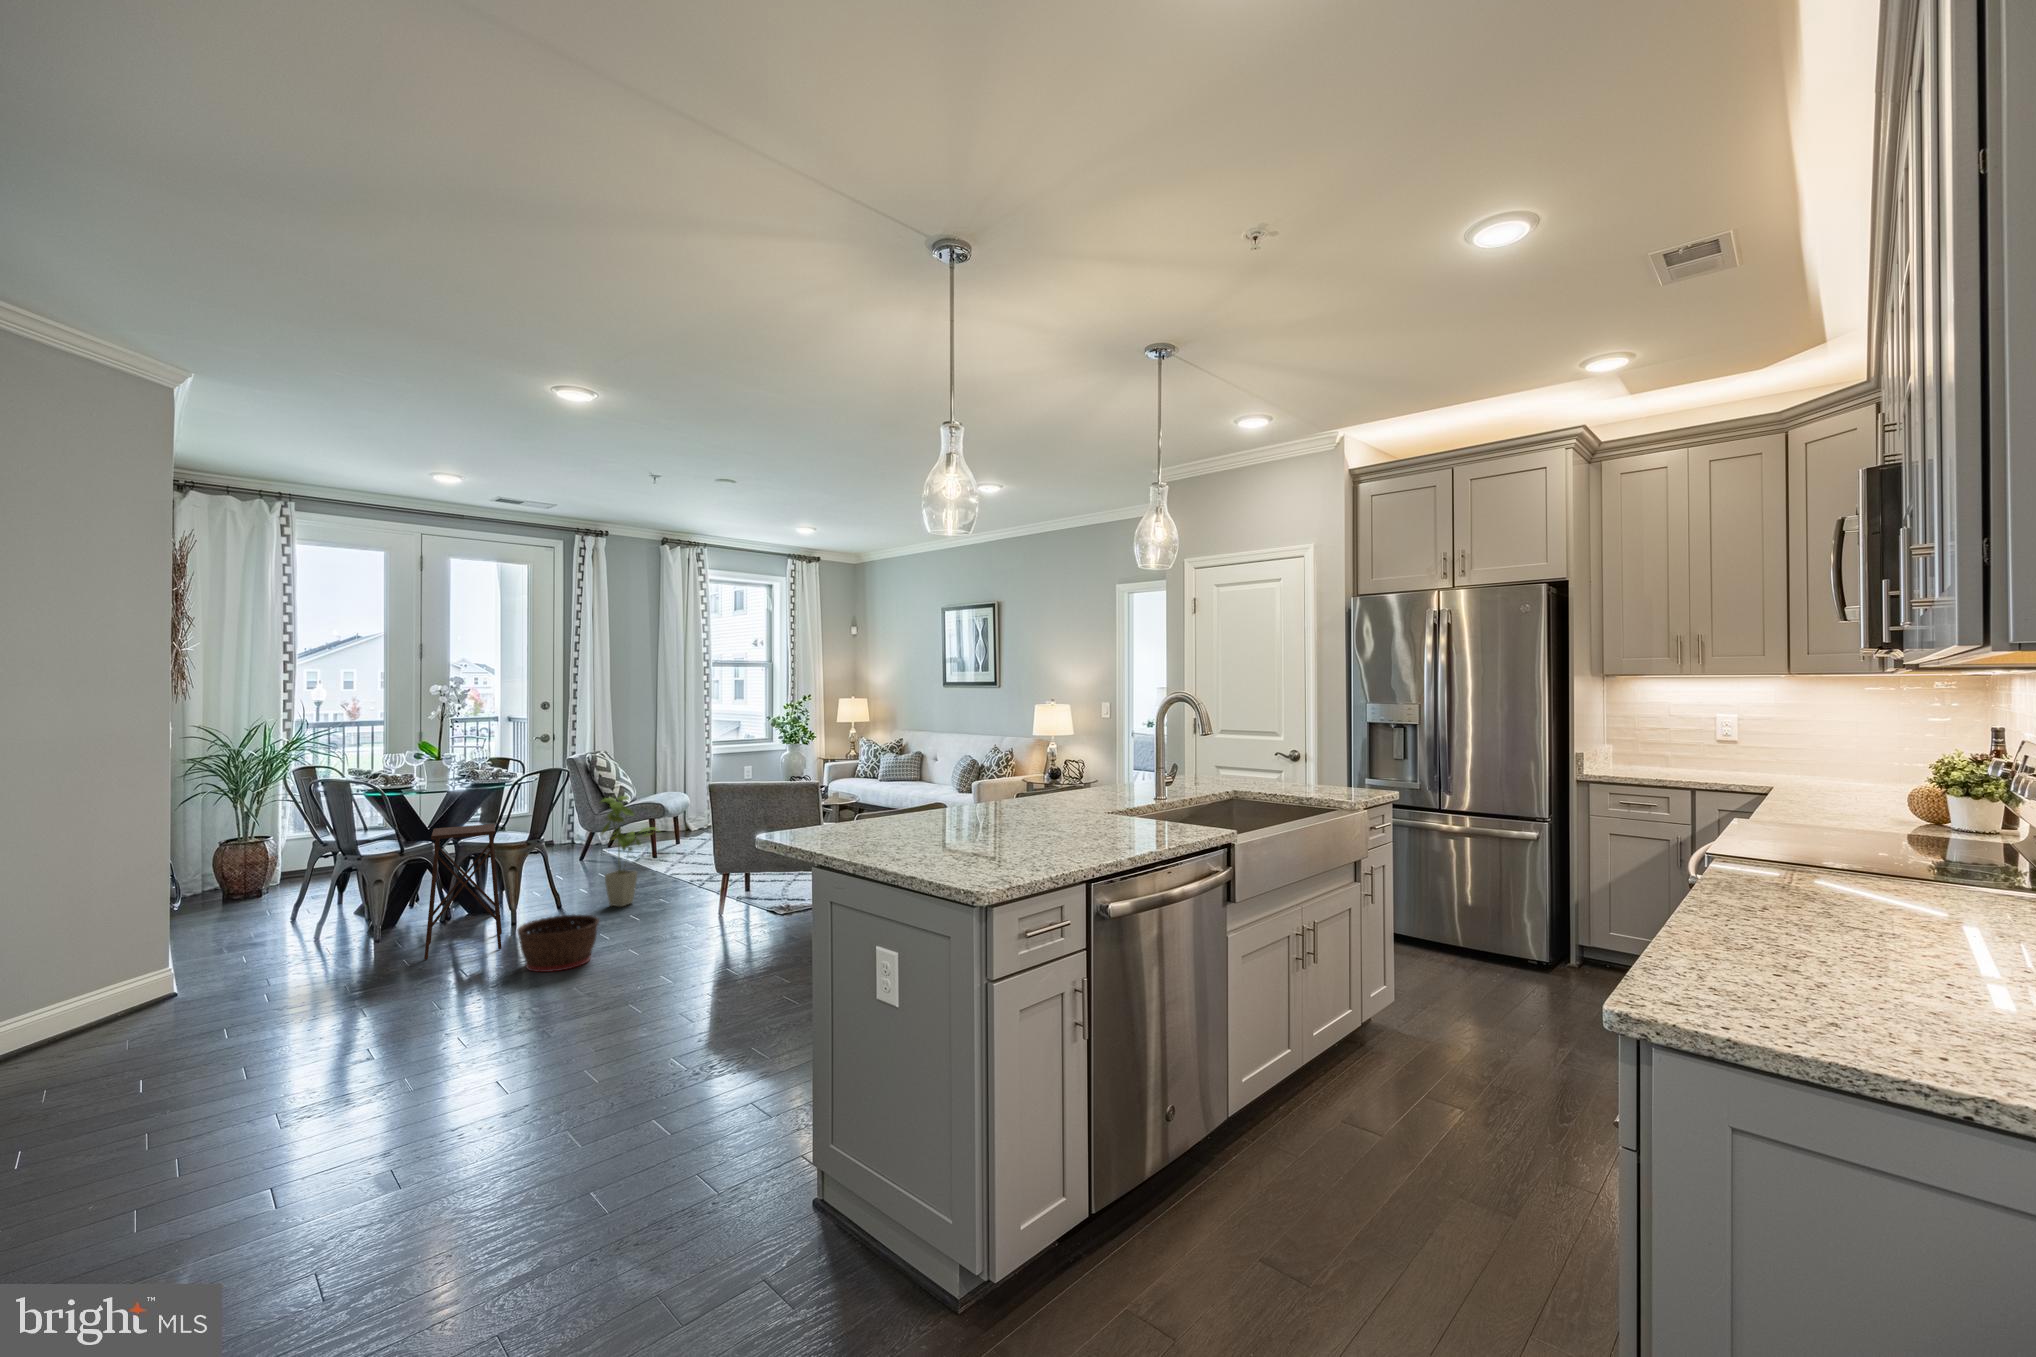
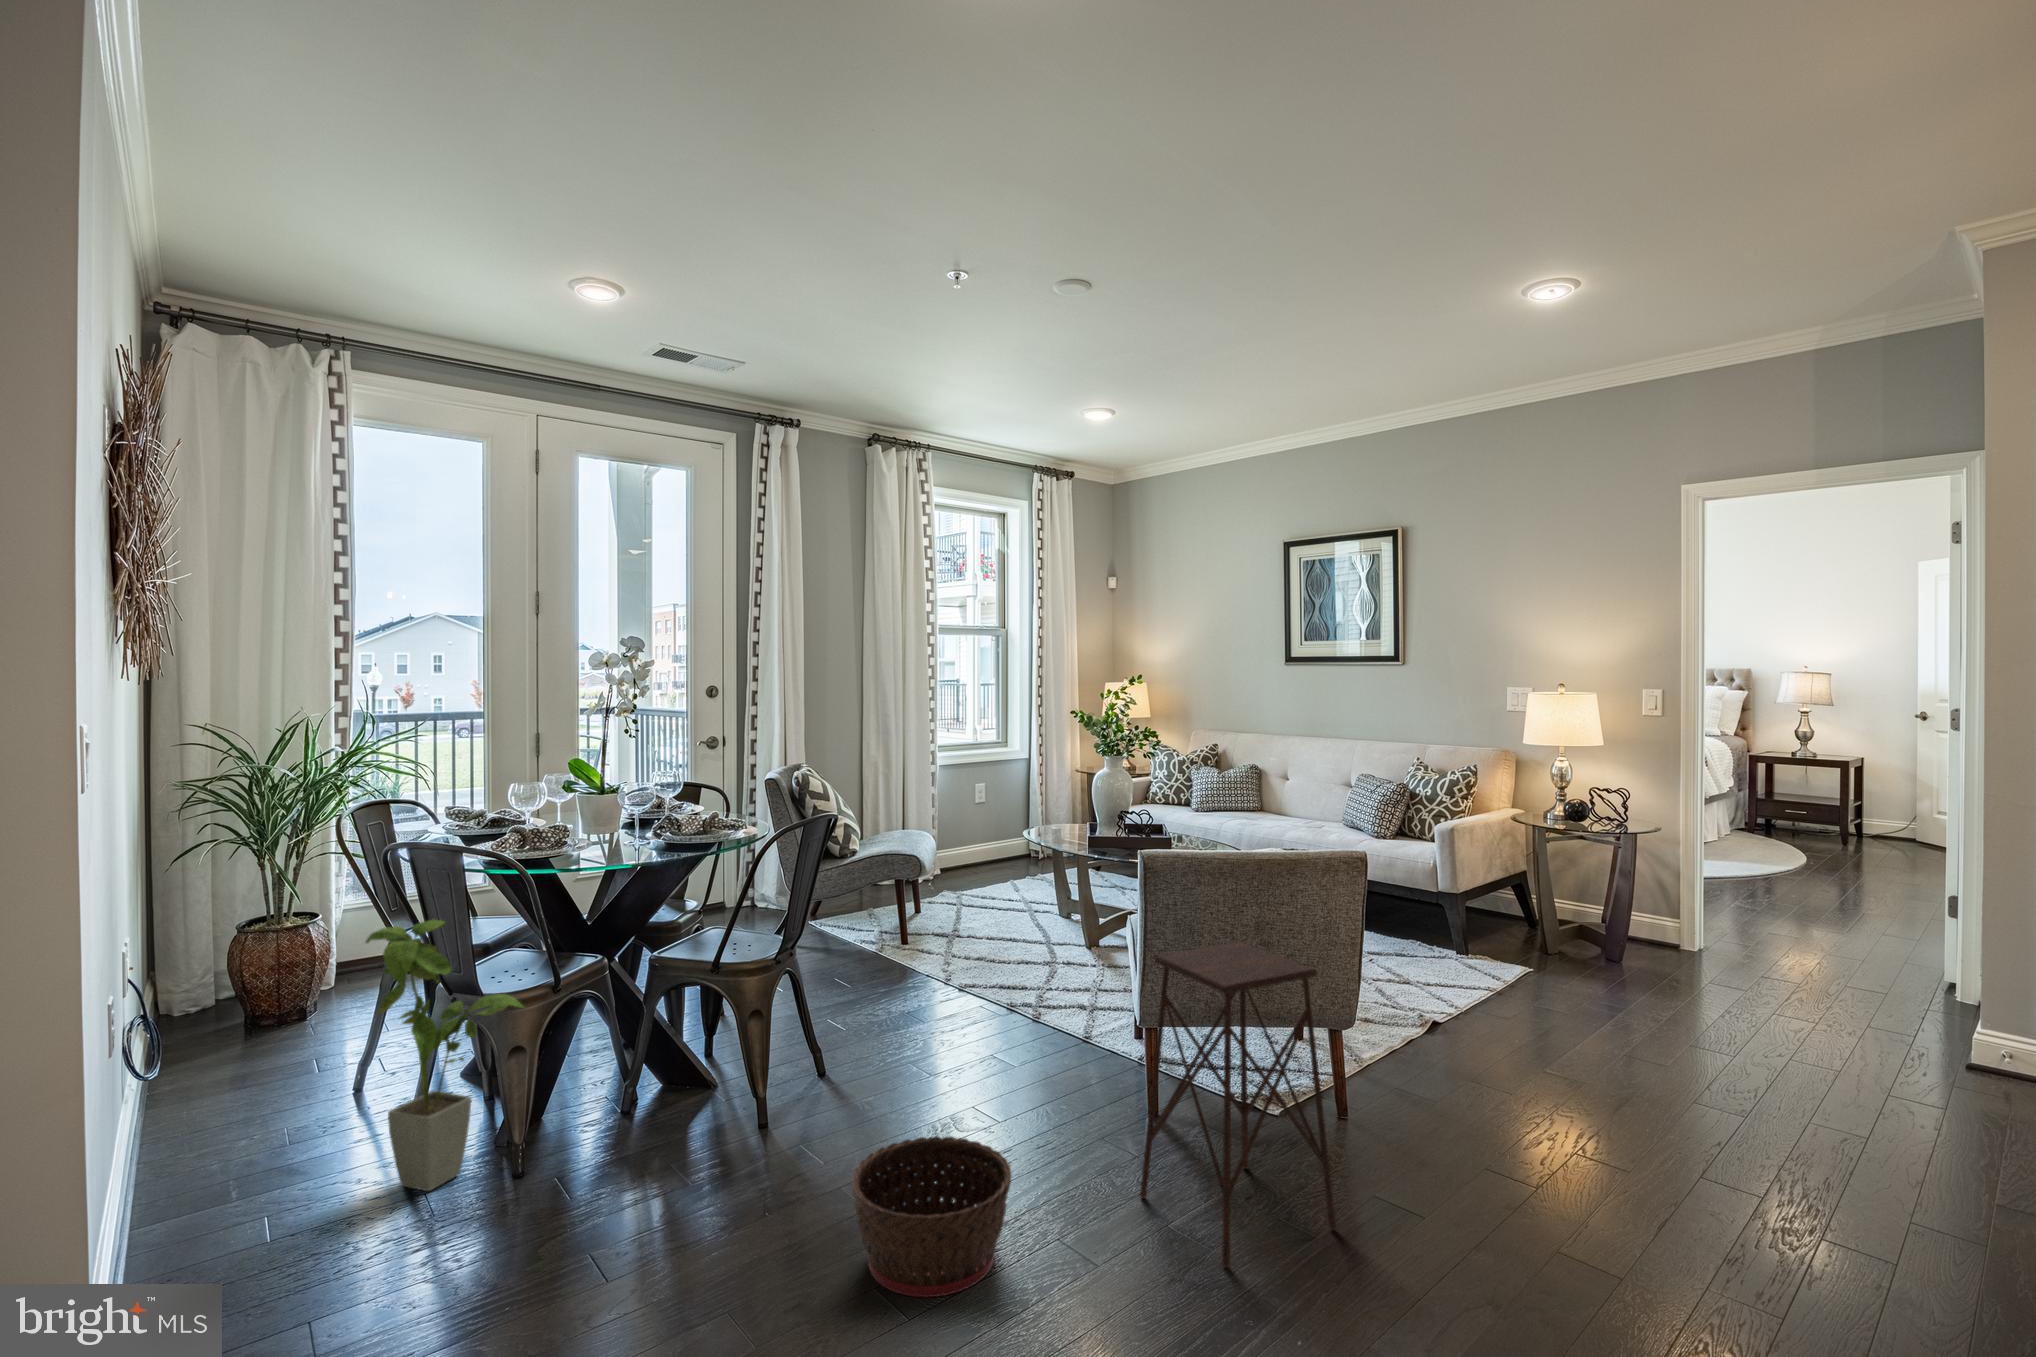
house plant: present [601,796,658,906] -> present [366,920,524,1191]
side table: present [424,824,502,960] -> present [1140,942,1336,1268]

